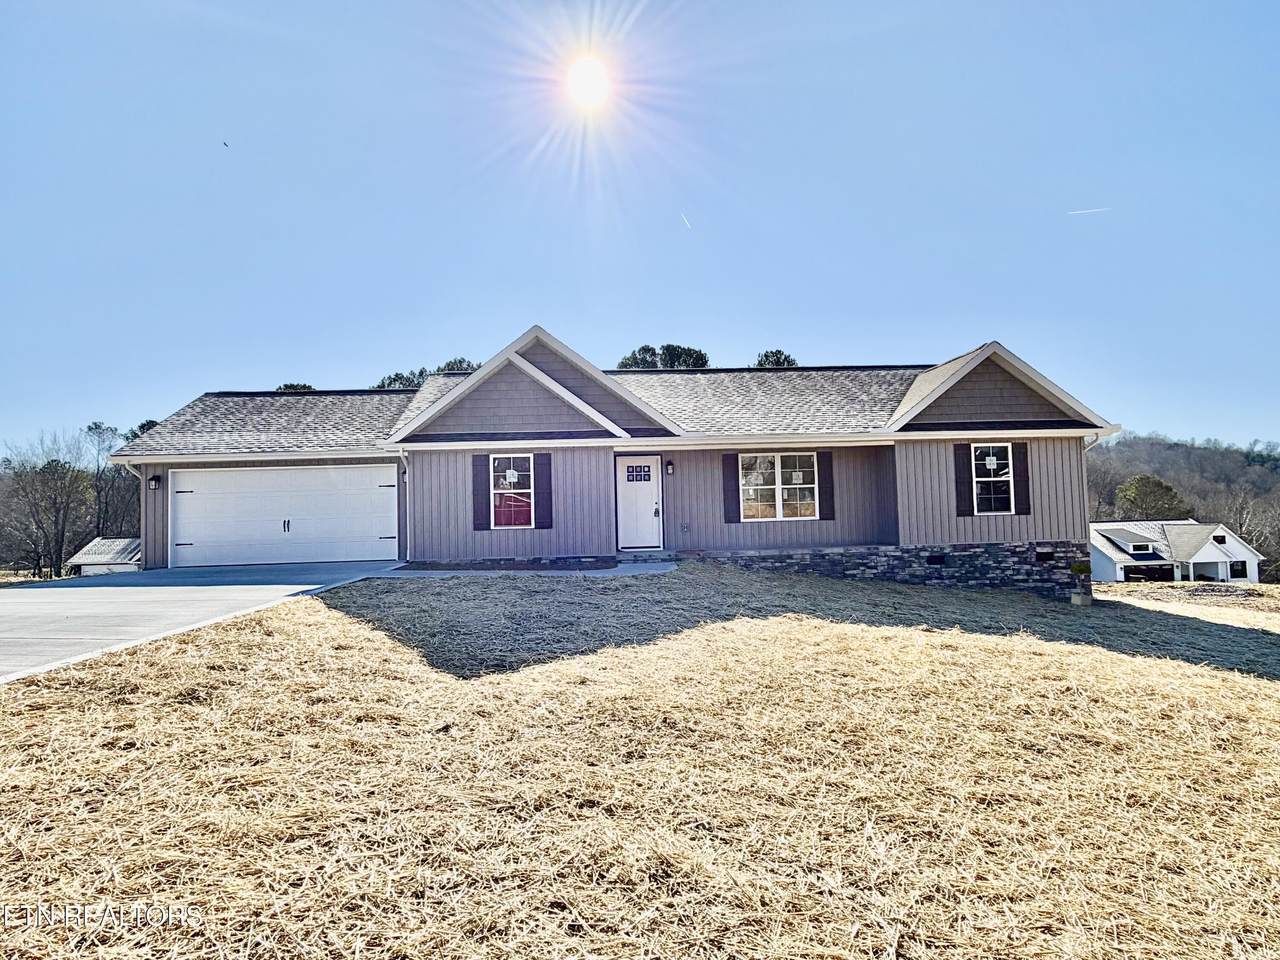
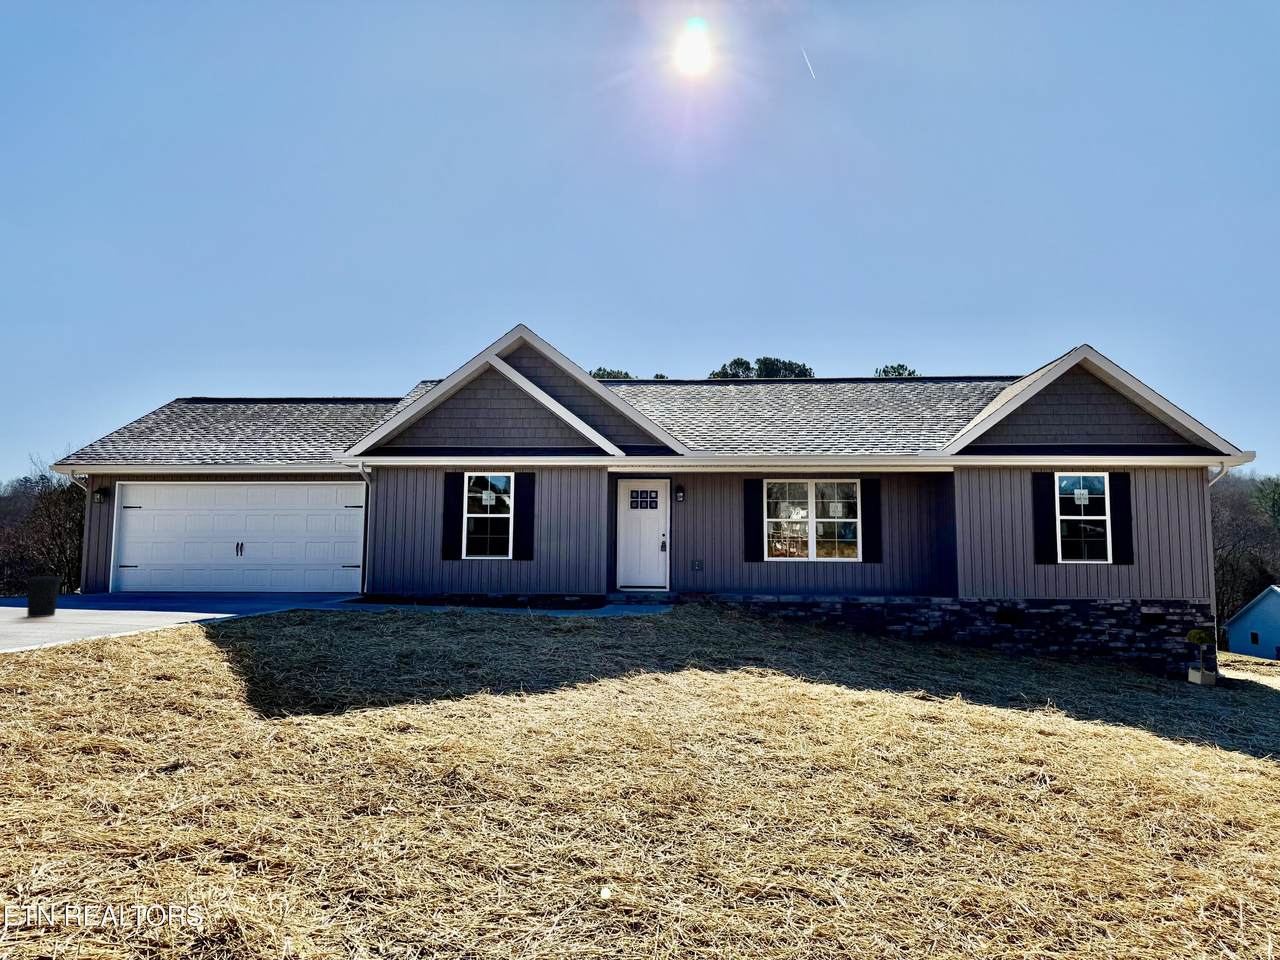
trash can: none [124,554,154,591] -> present [27,576,62,617]

